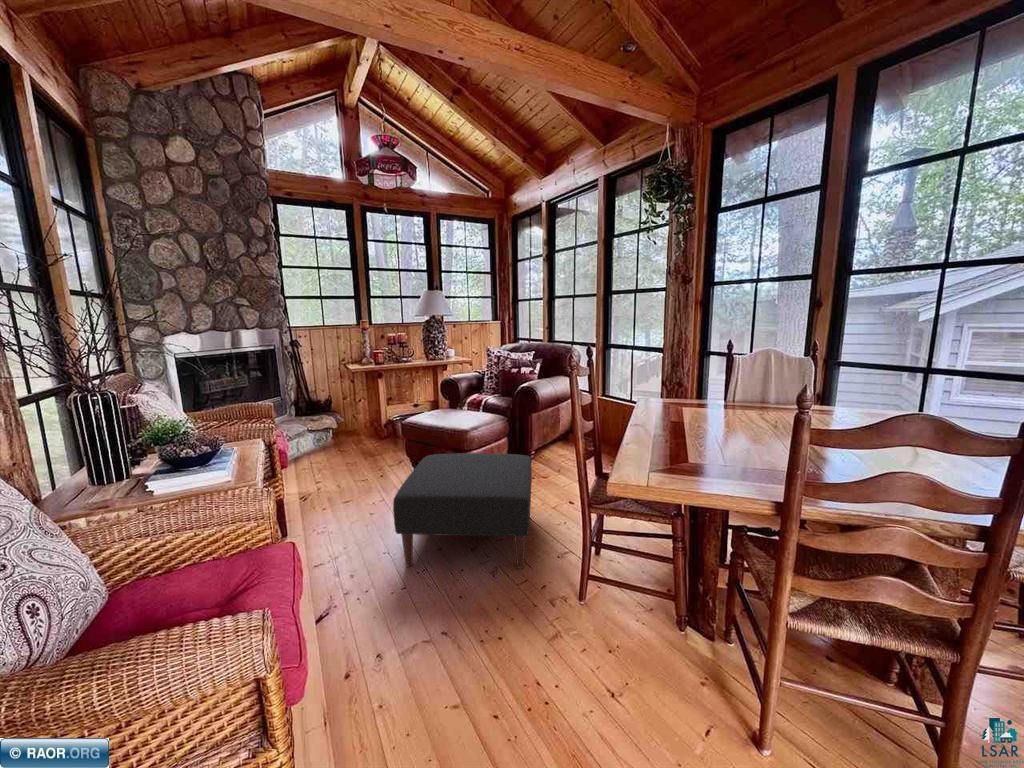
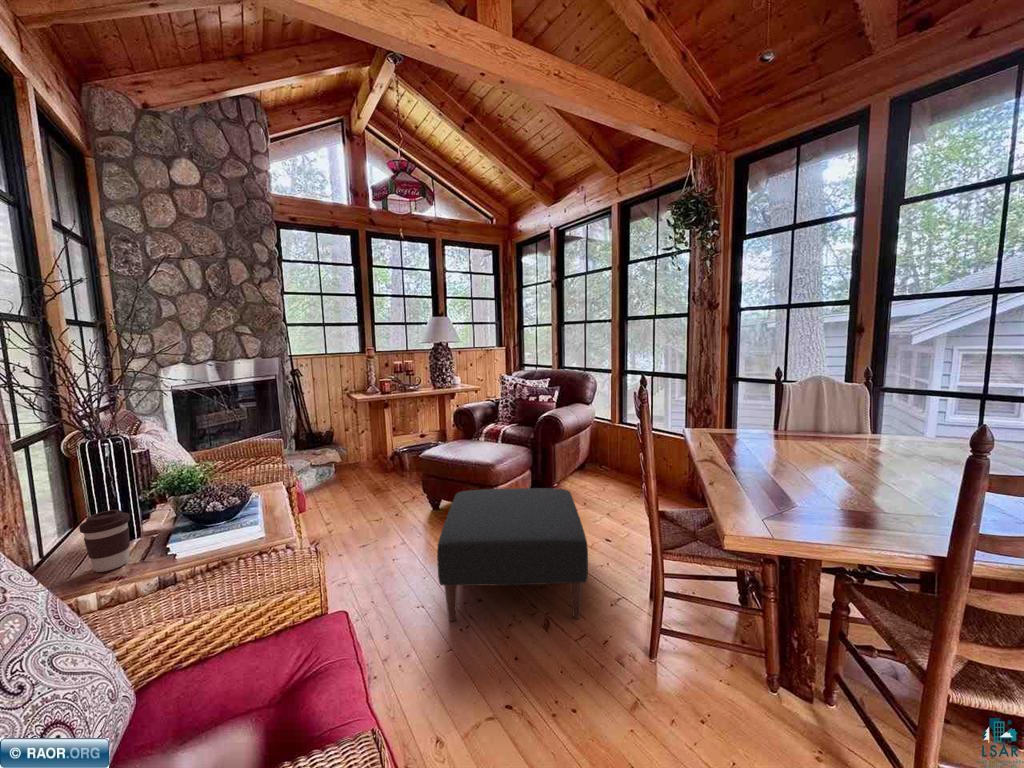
coffee cup: none [73,452,116,502] -> present [79,510,130,572]

